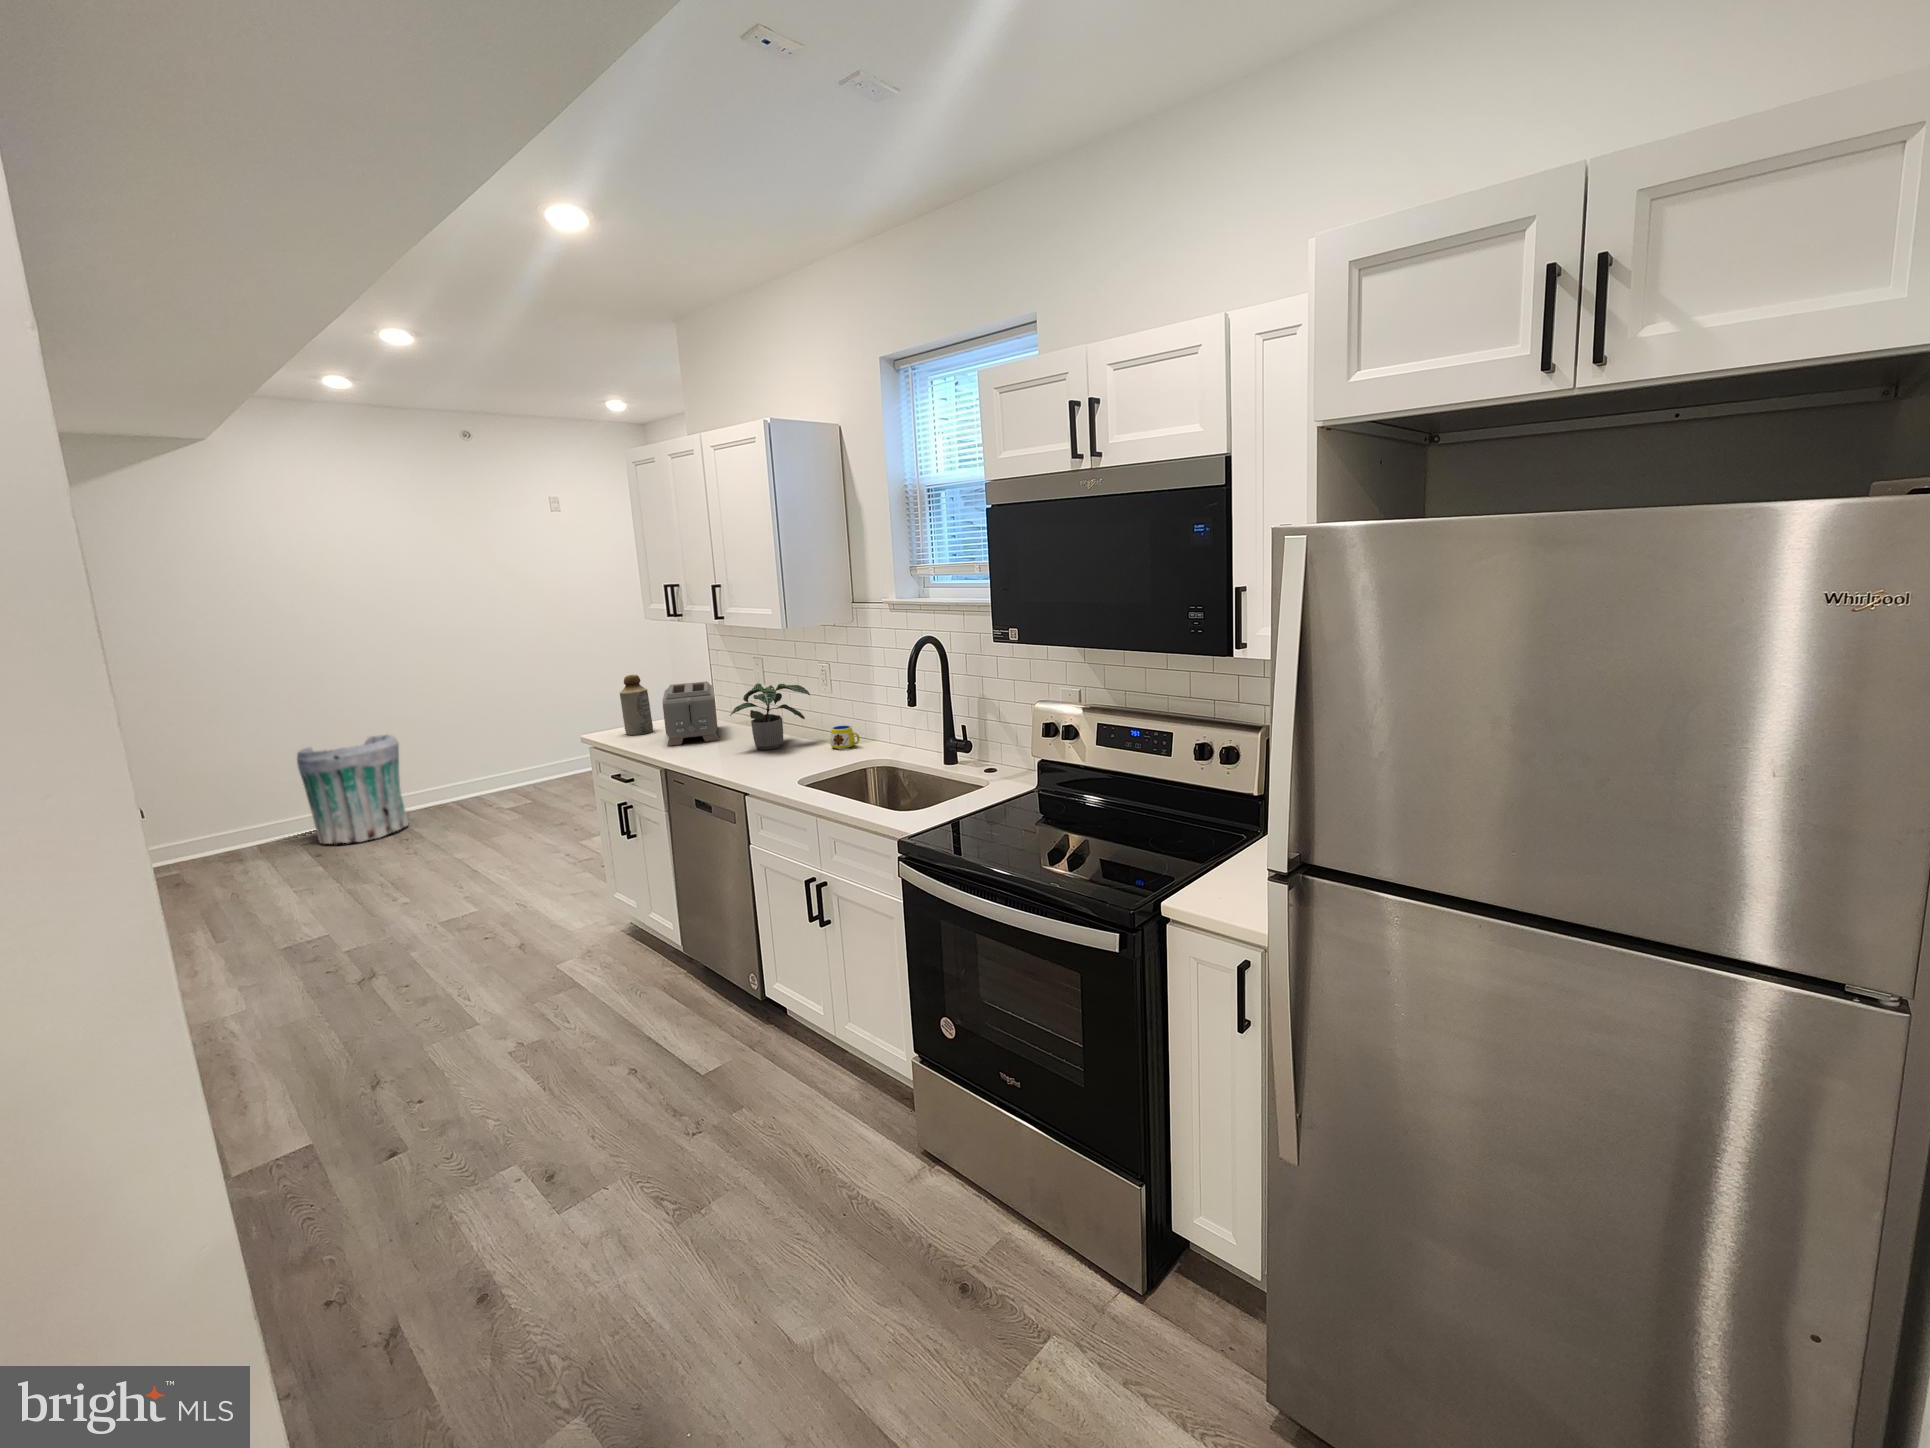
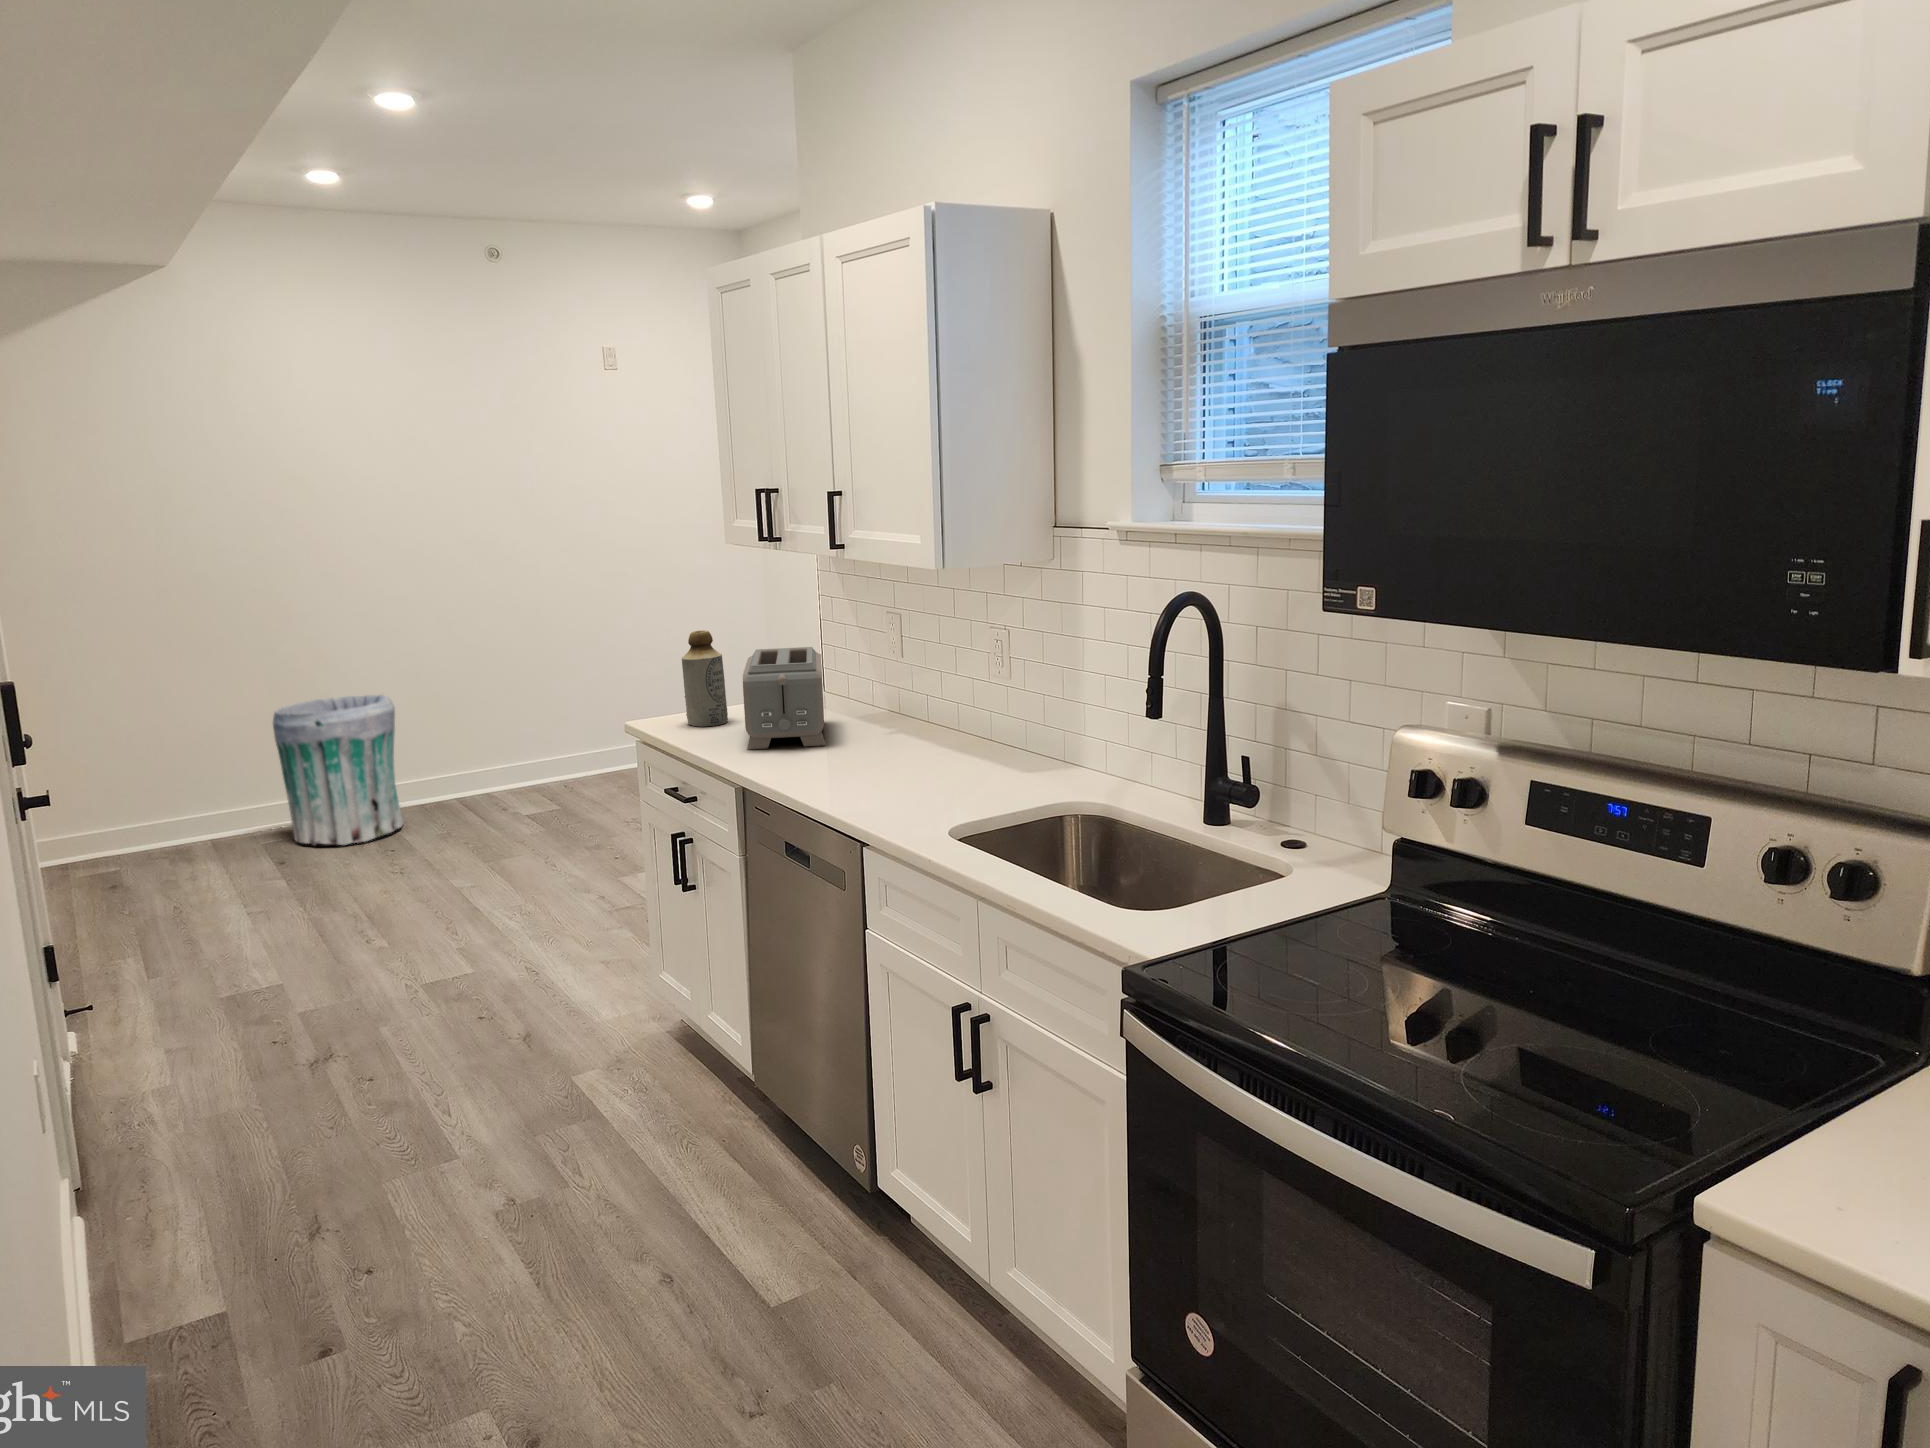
potted plant: present [730,683,810,750] -> none [844,656,975,769]
mug: present [830,725,860,750] -> none [1004,738,1055,781]

